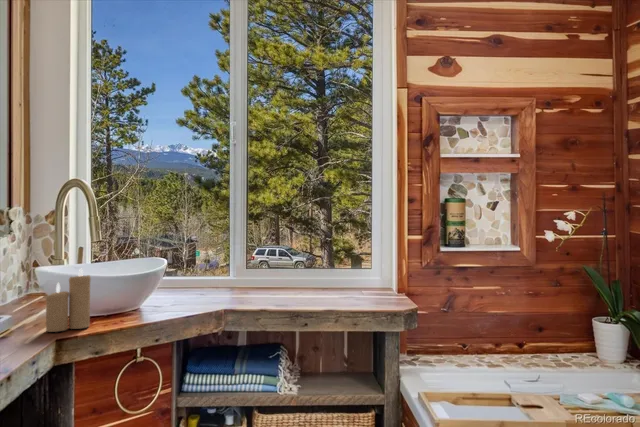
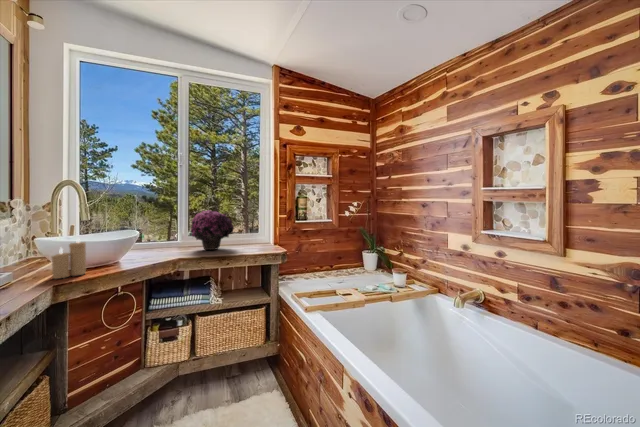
flower: none [248,224,321,297] -> present [191,210,234,250]

